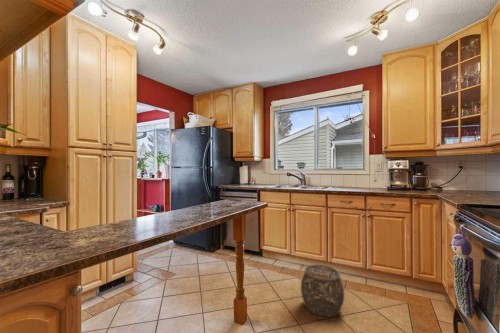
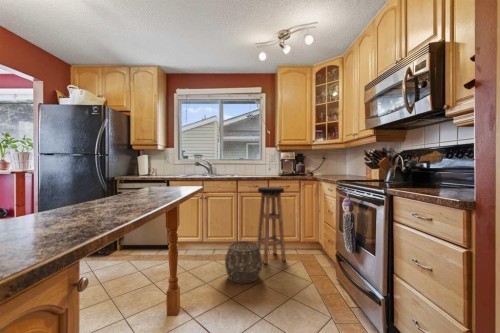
bar stool: none [347,204,385,300] -> present [257,187,286,264]

